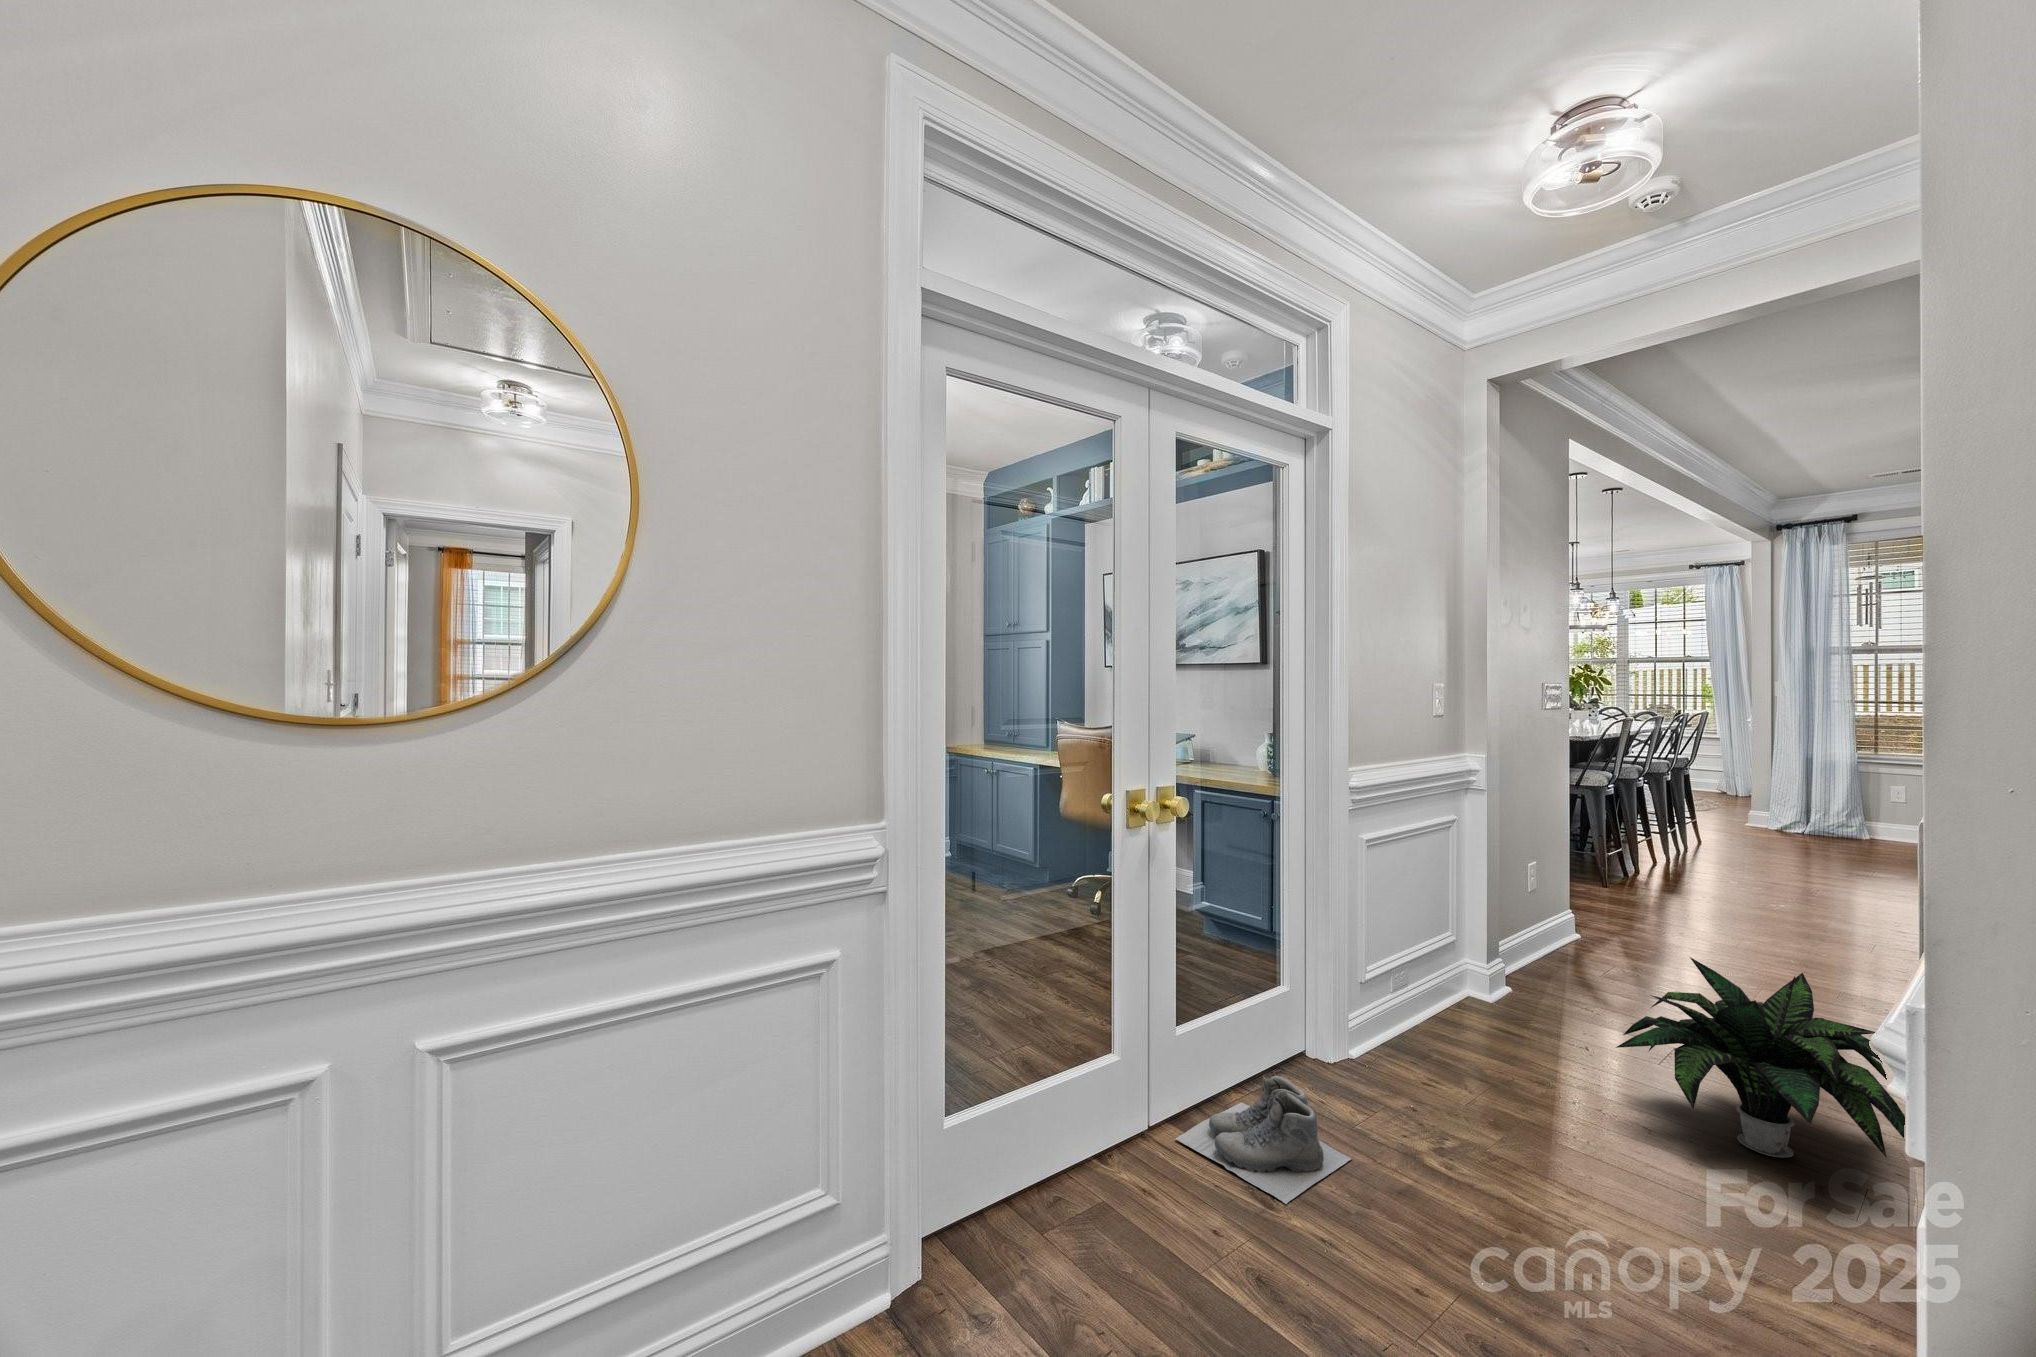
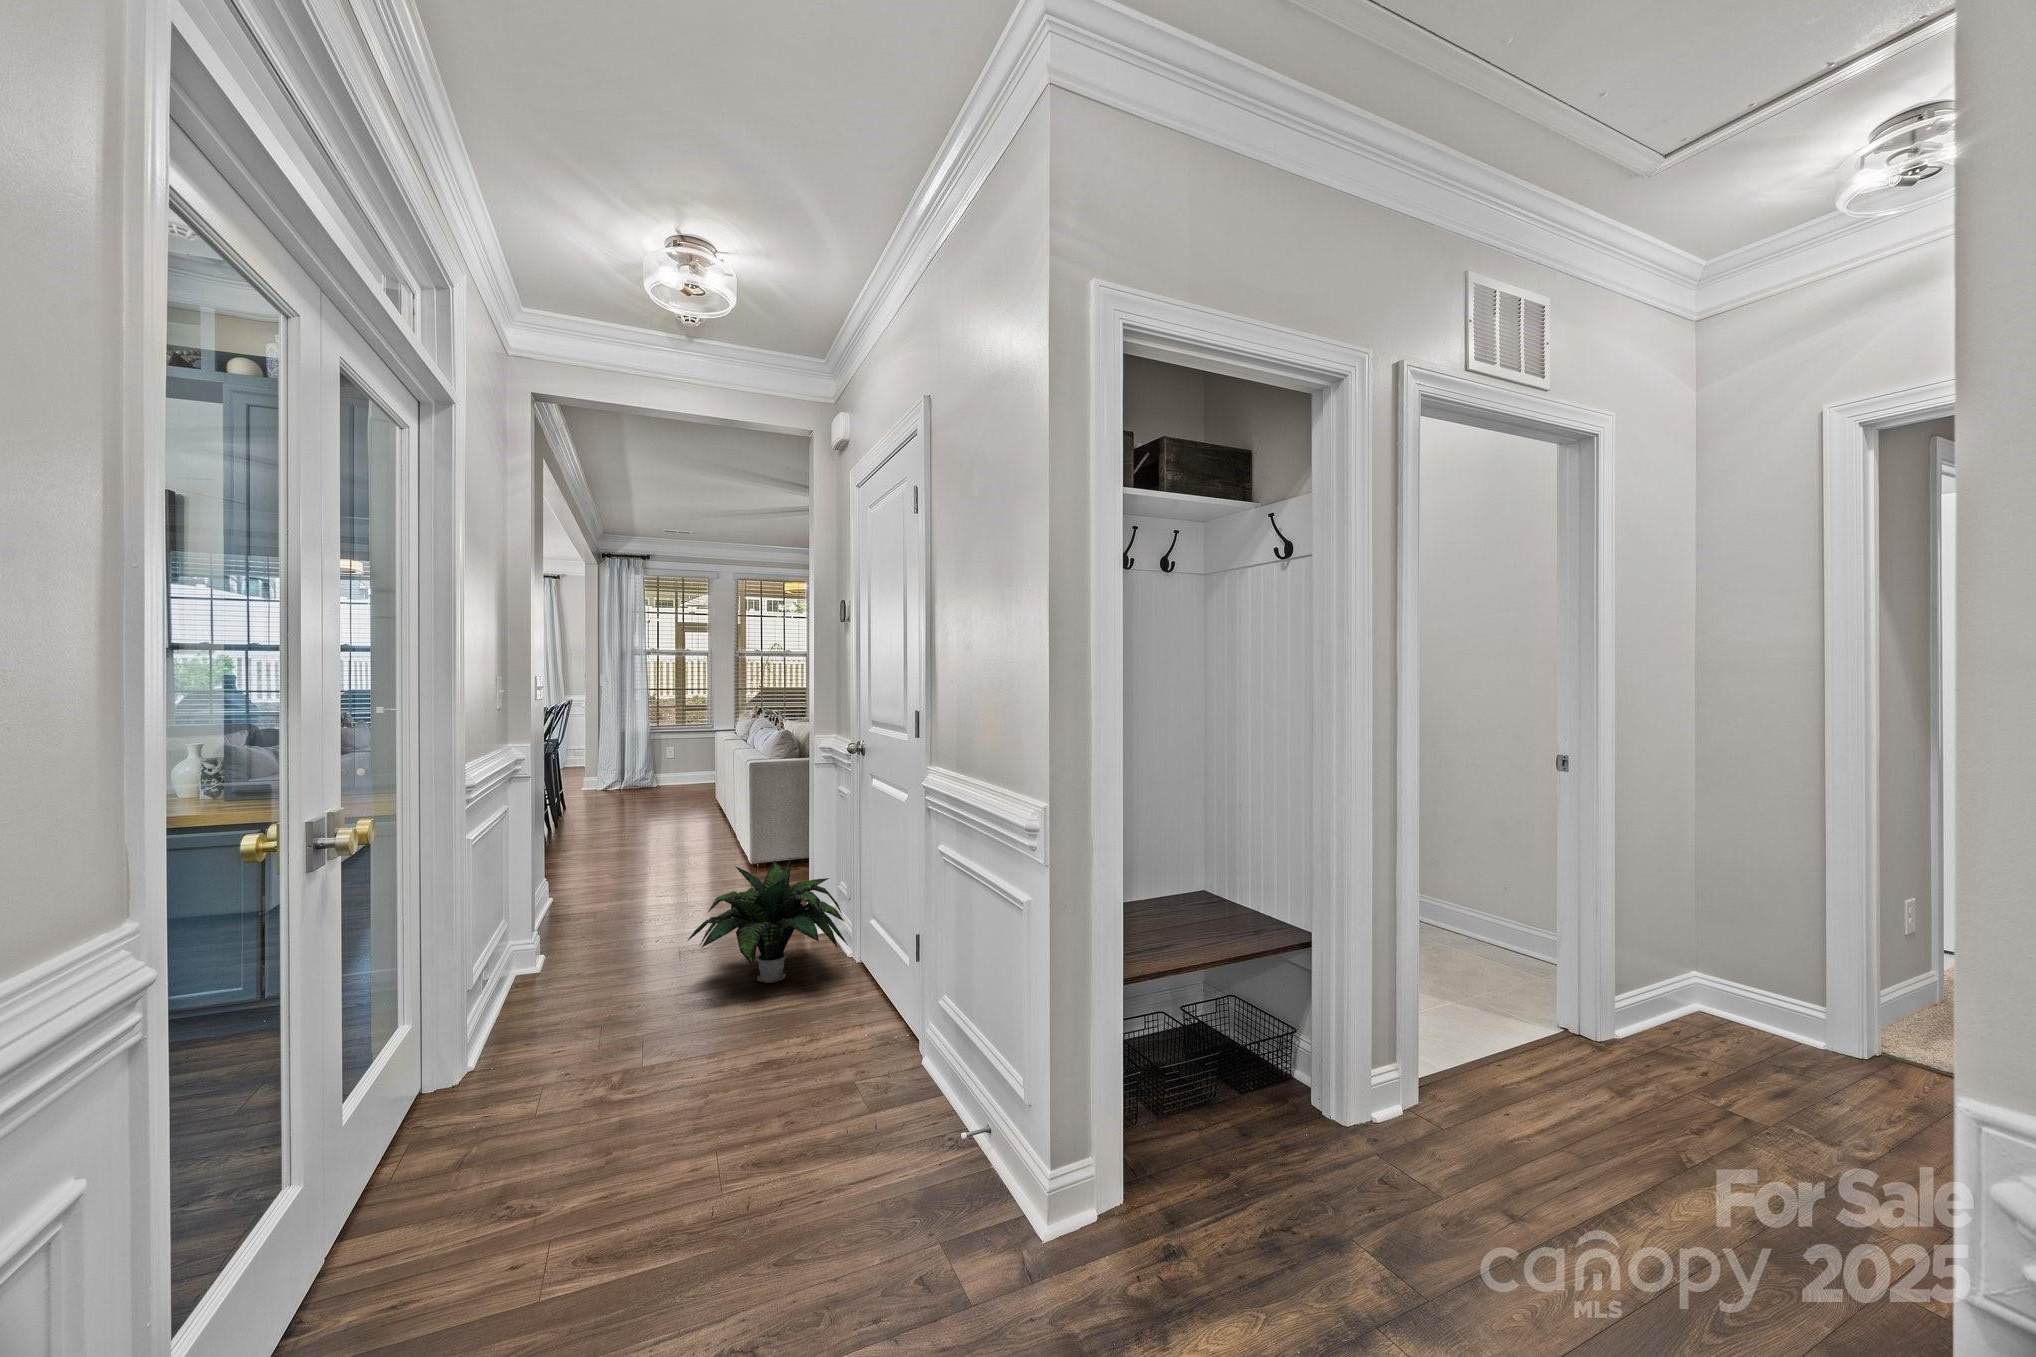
boots: present [1175,1076,1351,1204] -> none [366,1098,562,1241]

